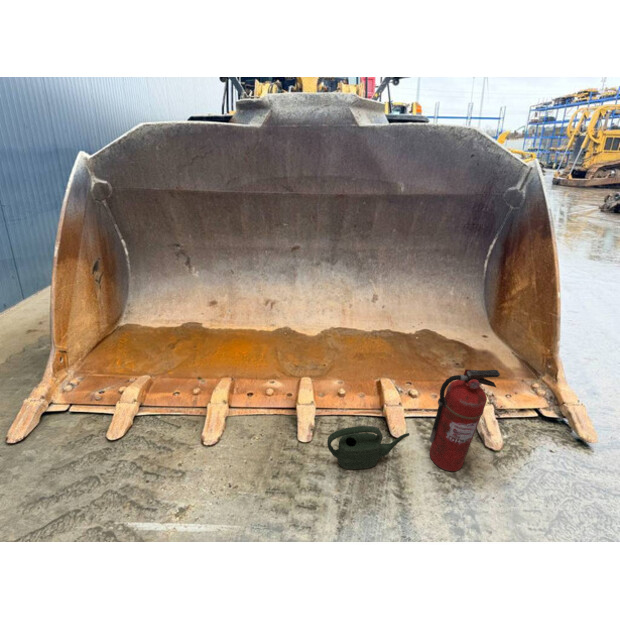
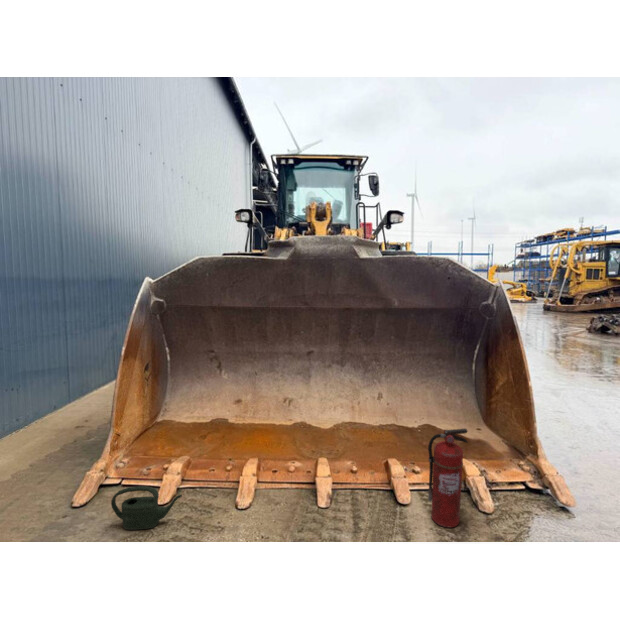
watering can: present [327,426,410,469] -> present [111,486,182,530]

